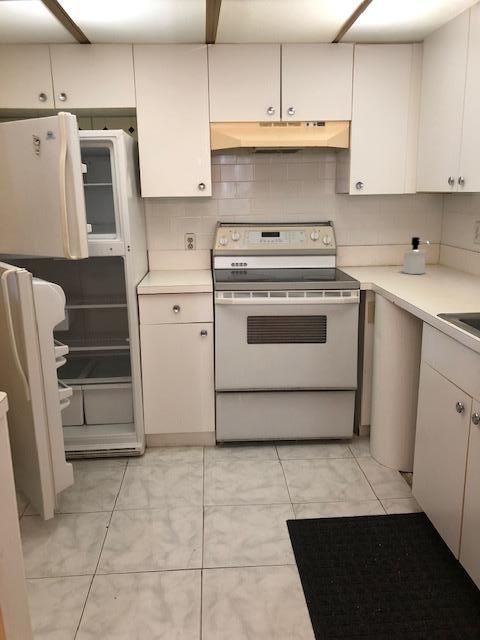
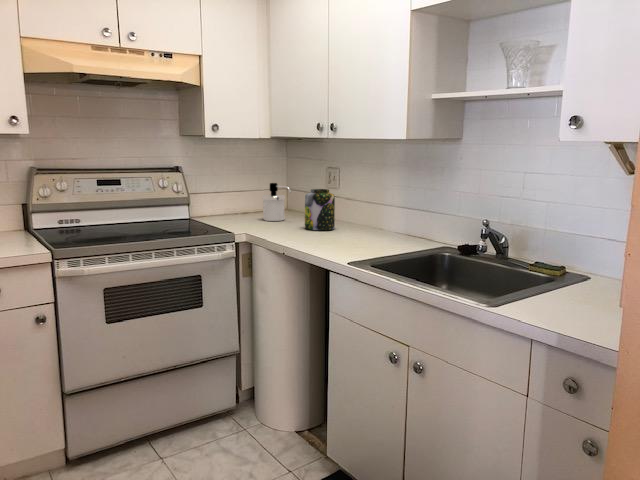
jar: none [434,244,467,285] -> present [305,189,335,230]

